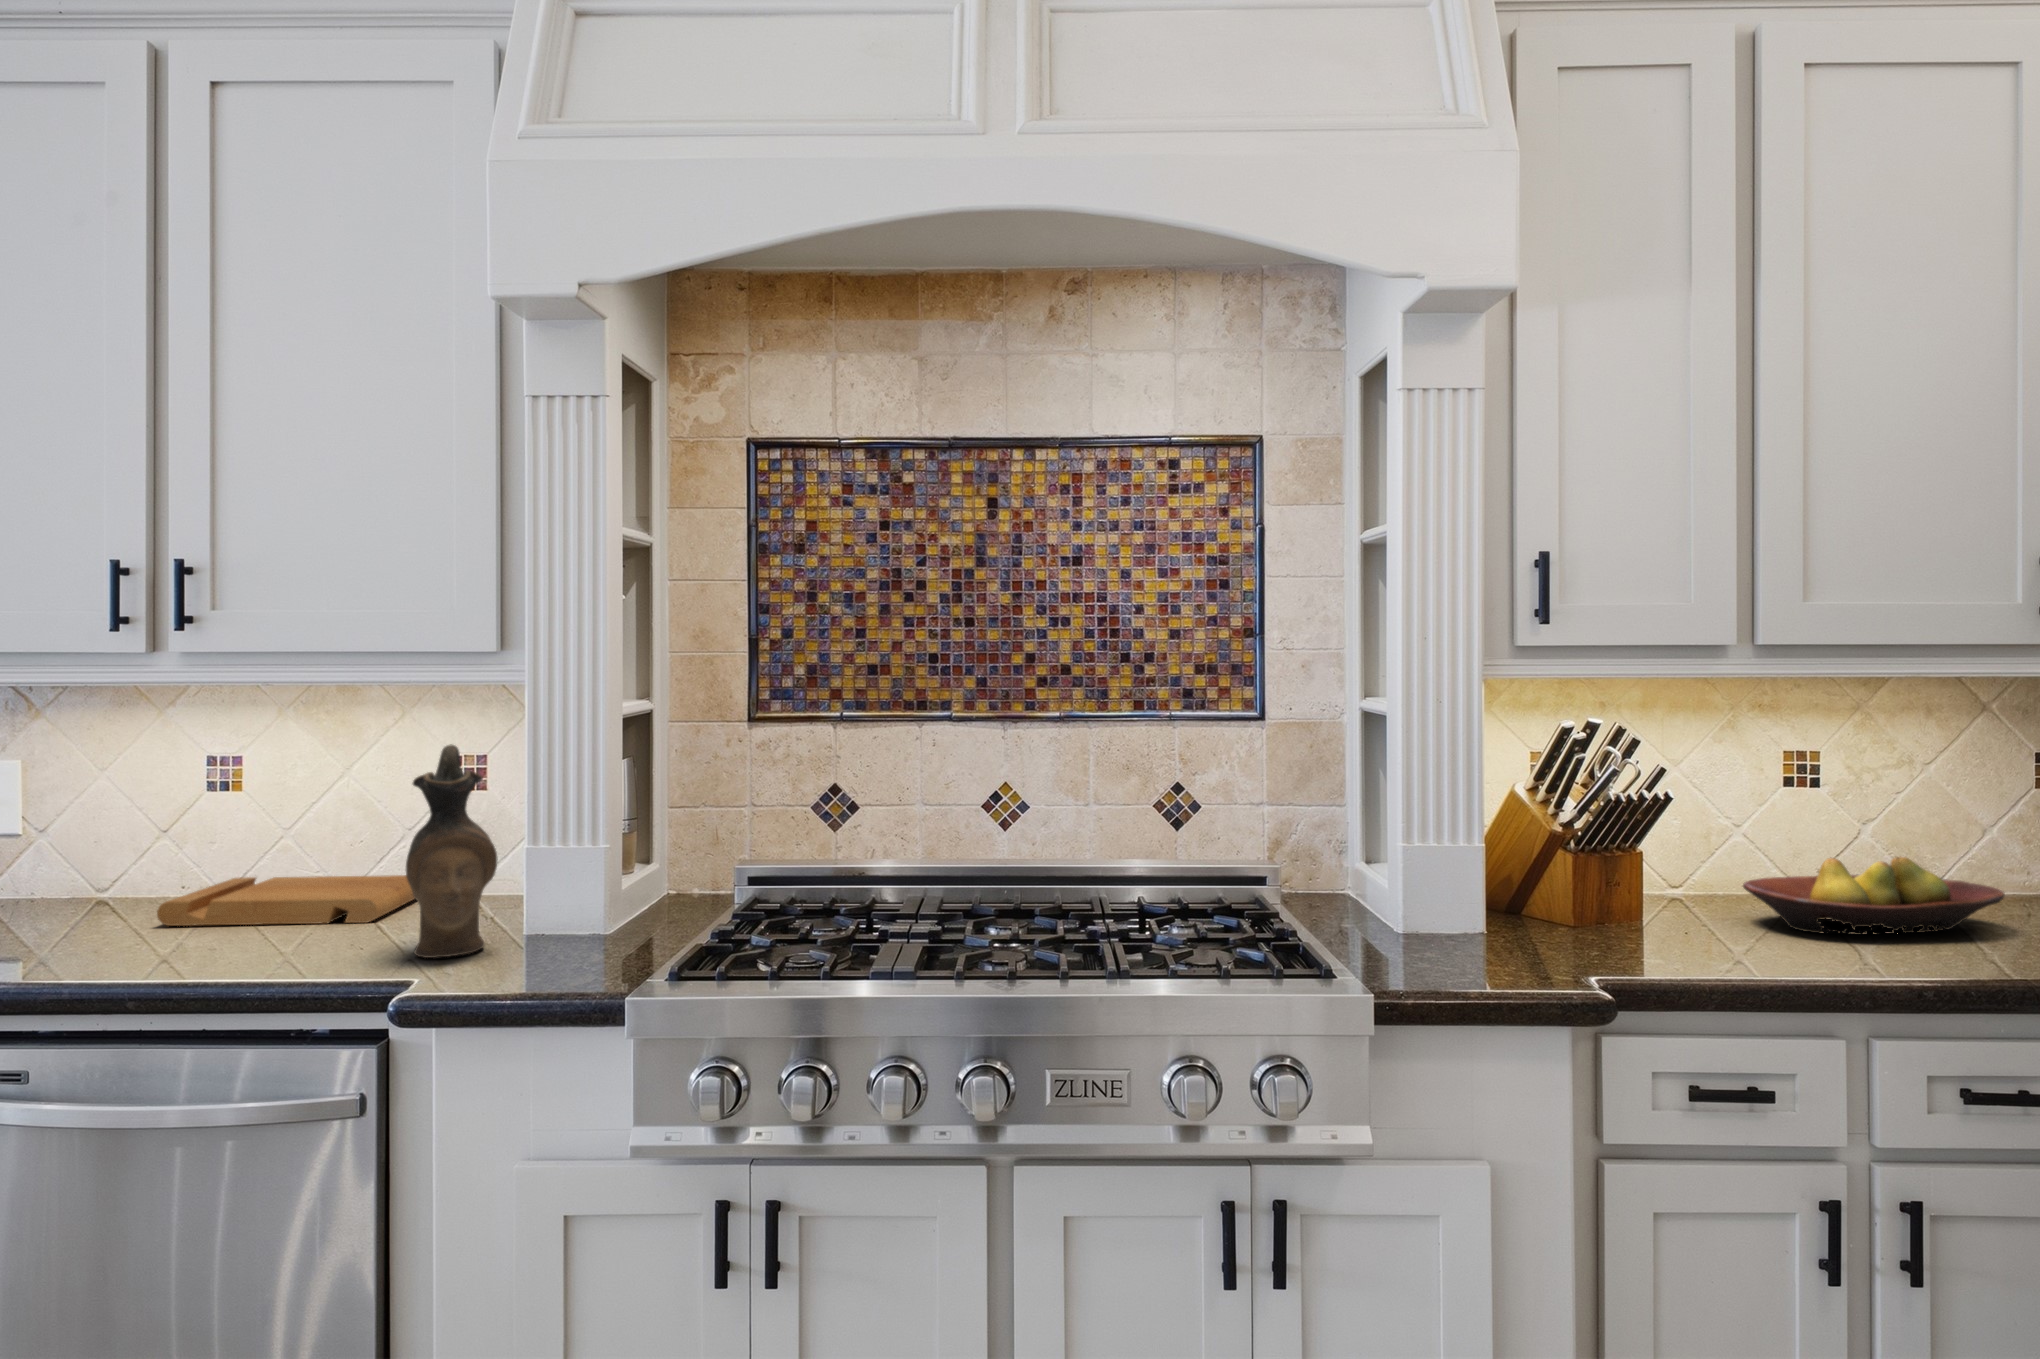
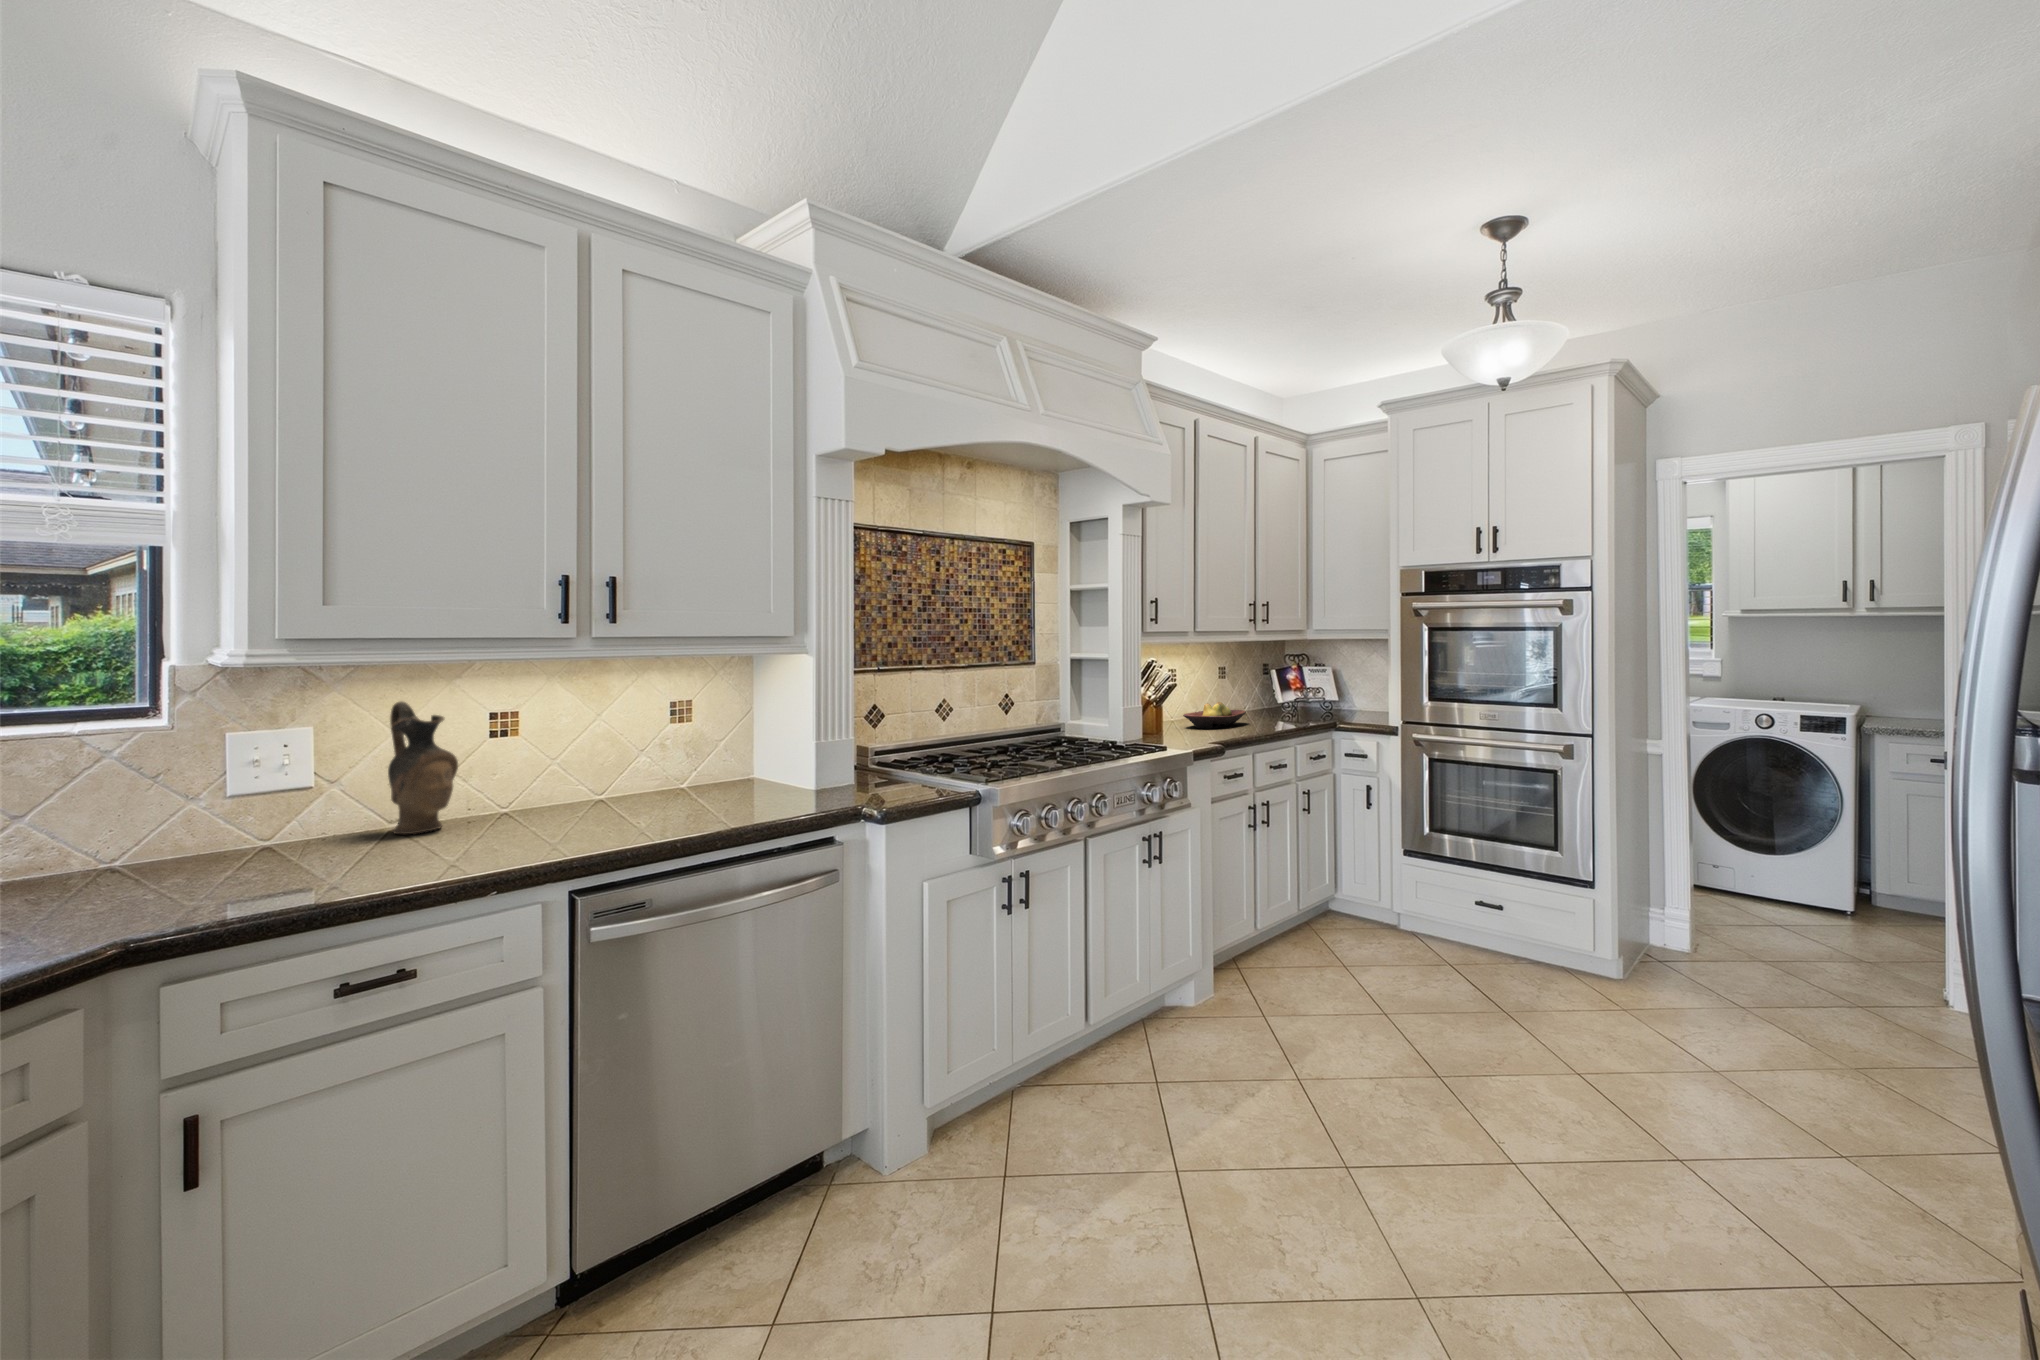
ceramic pitcher: present [406,744,498,958] -> present [388,701,458,834]
cutting board: present [157,875,415,926] -> none [519,778,692,817]

